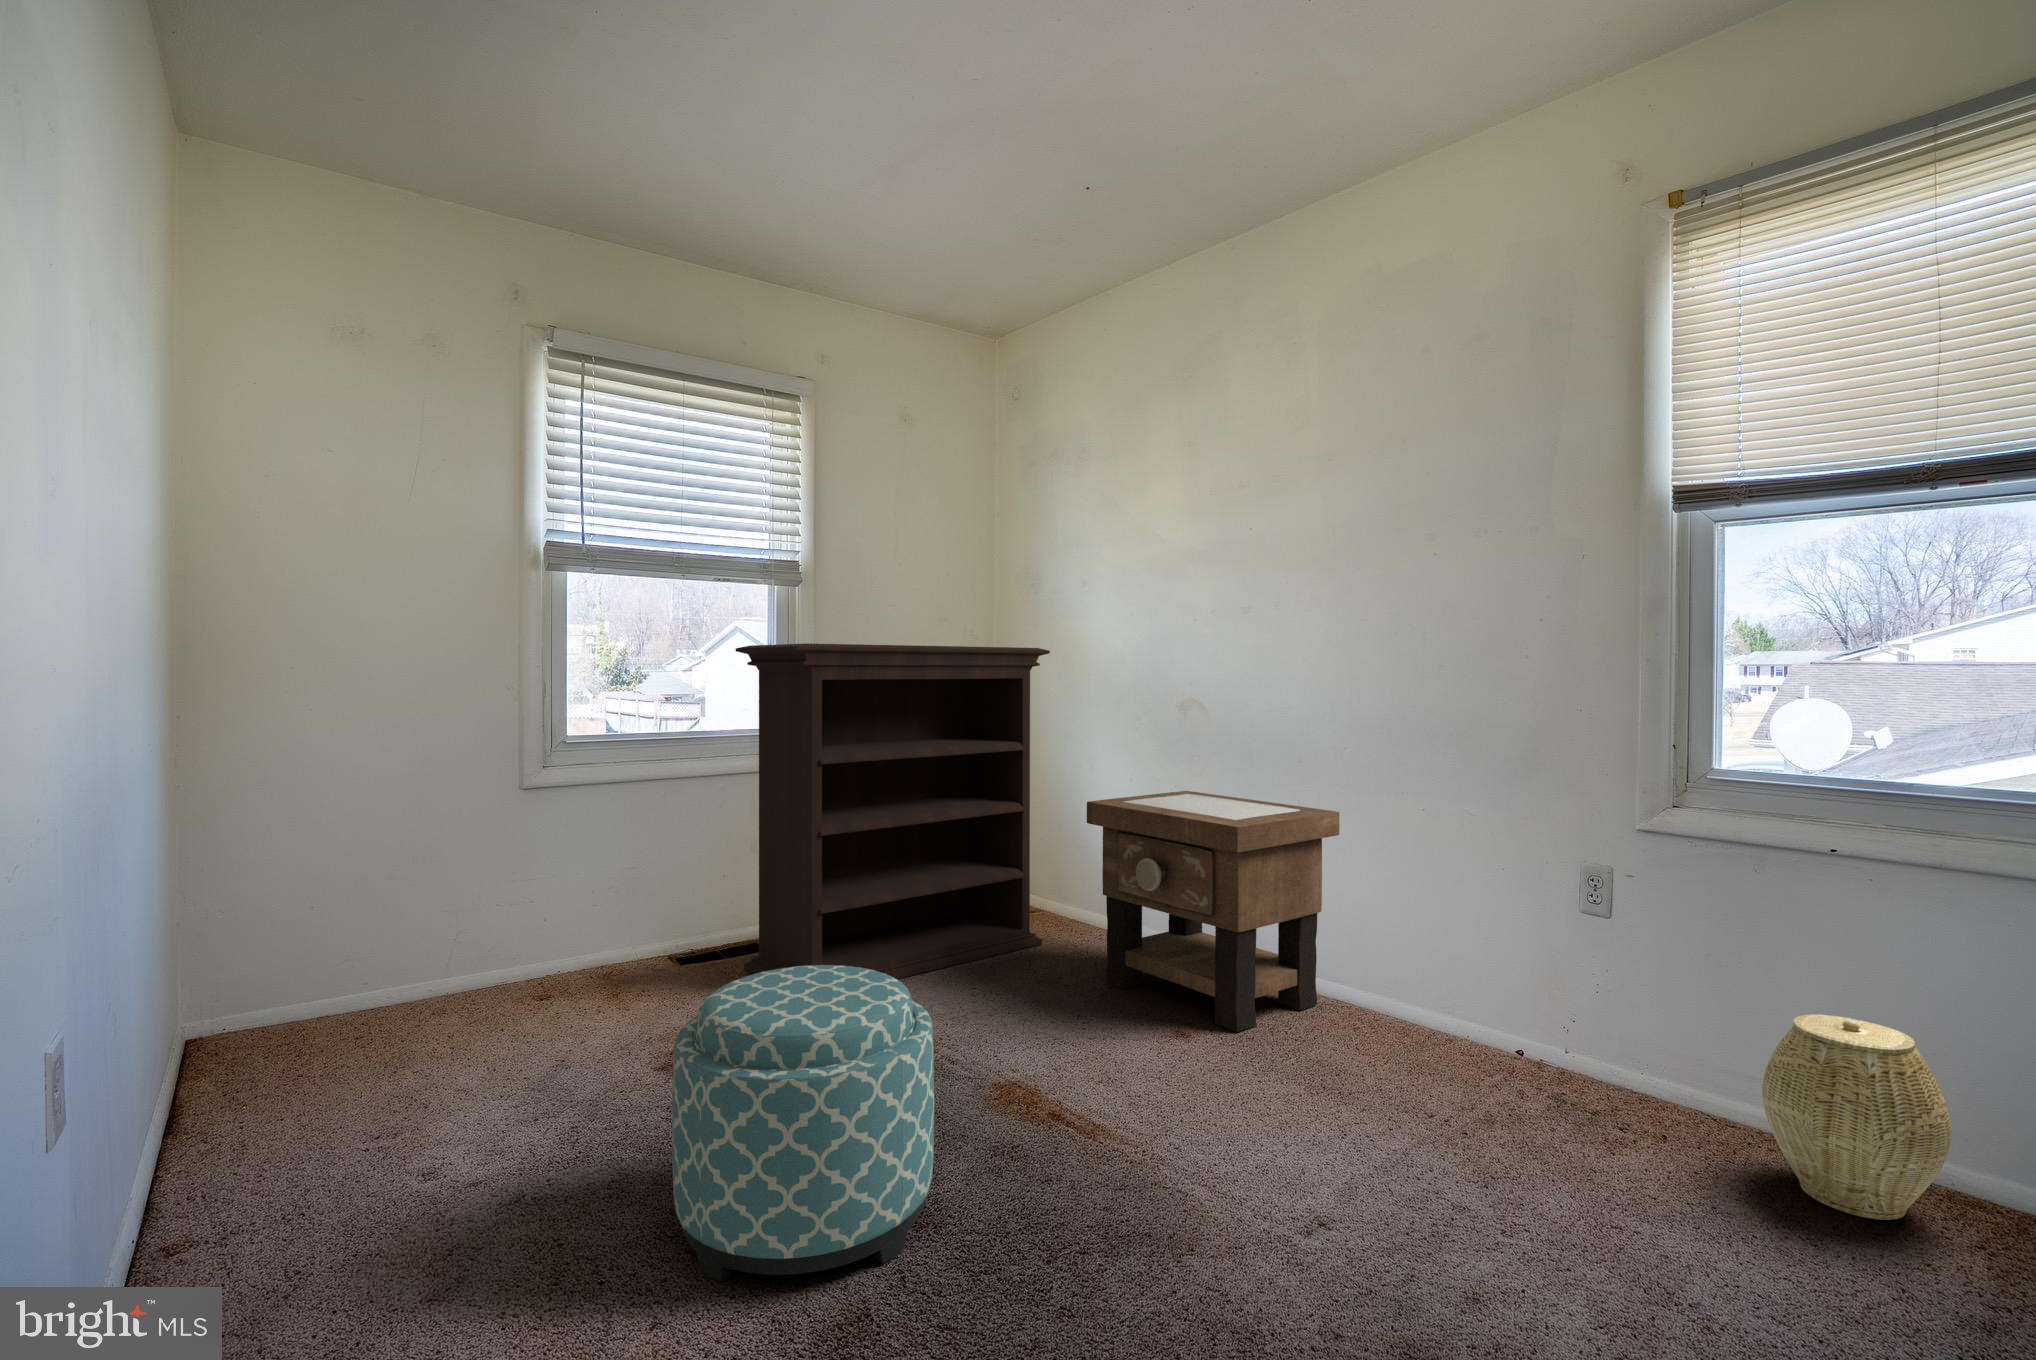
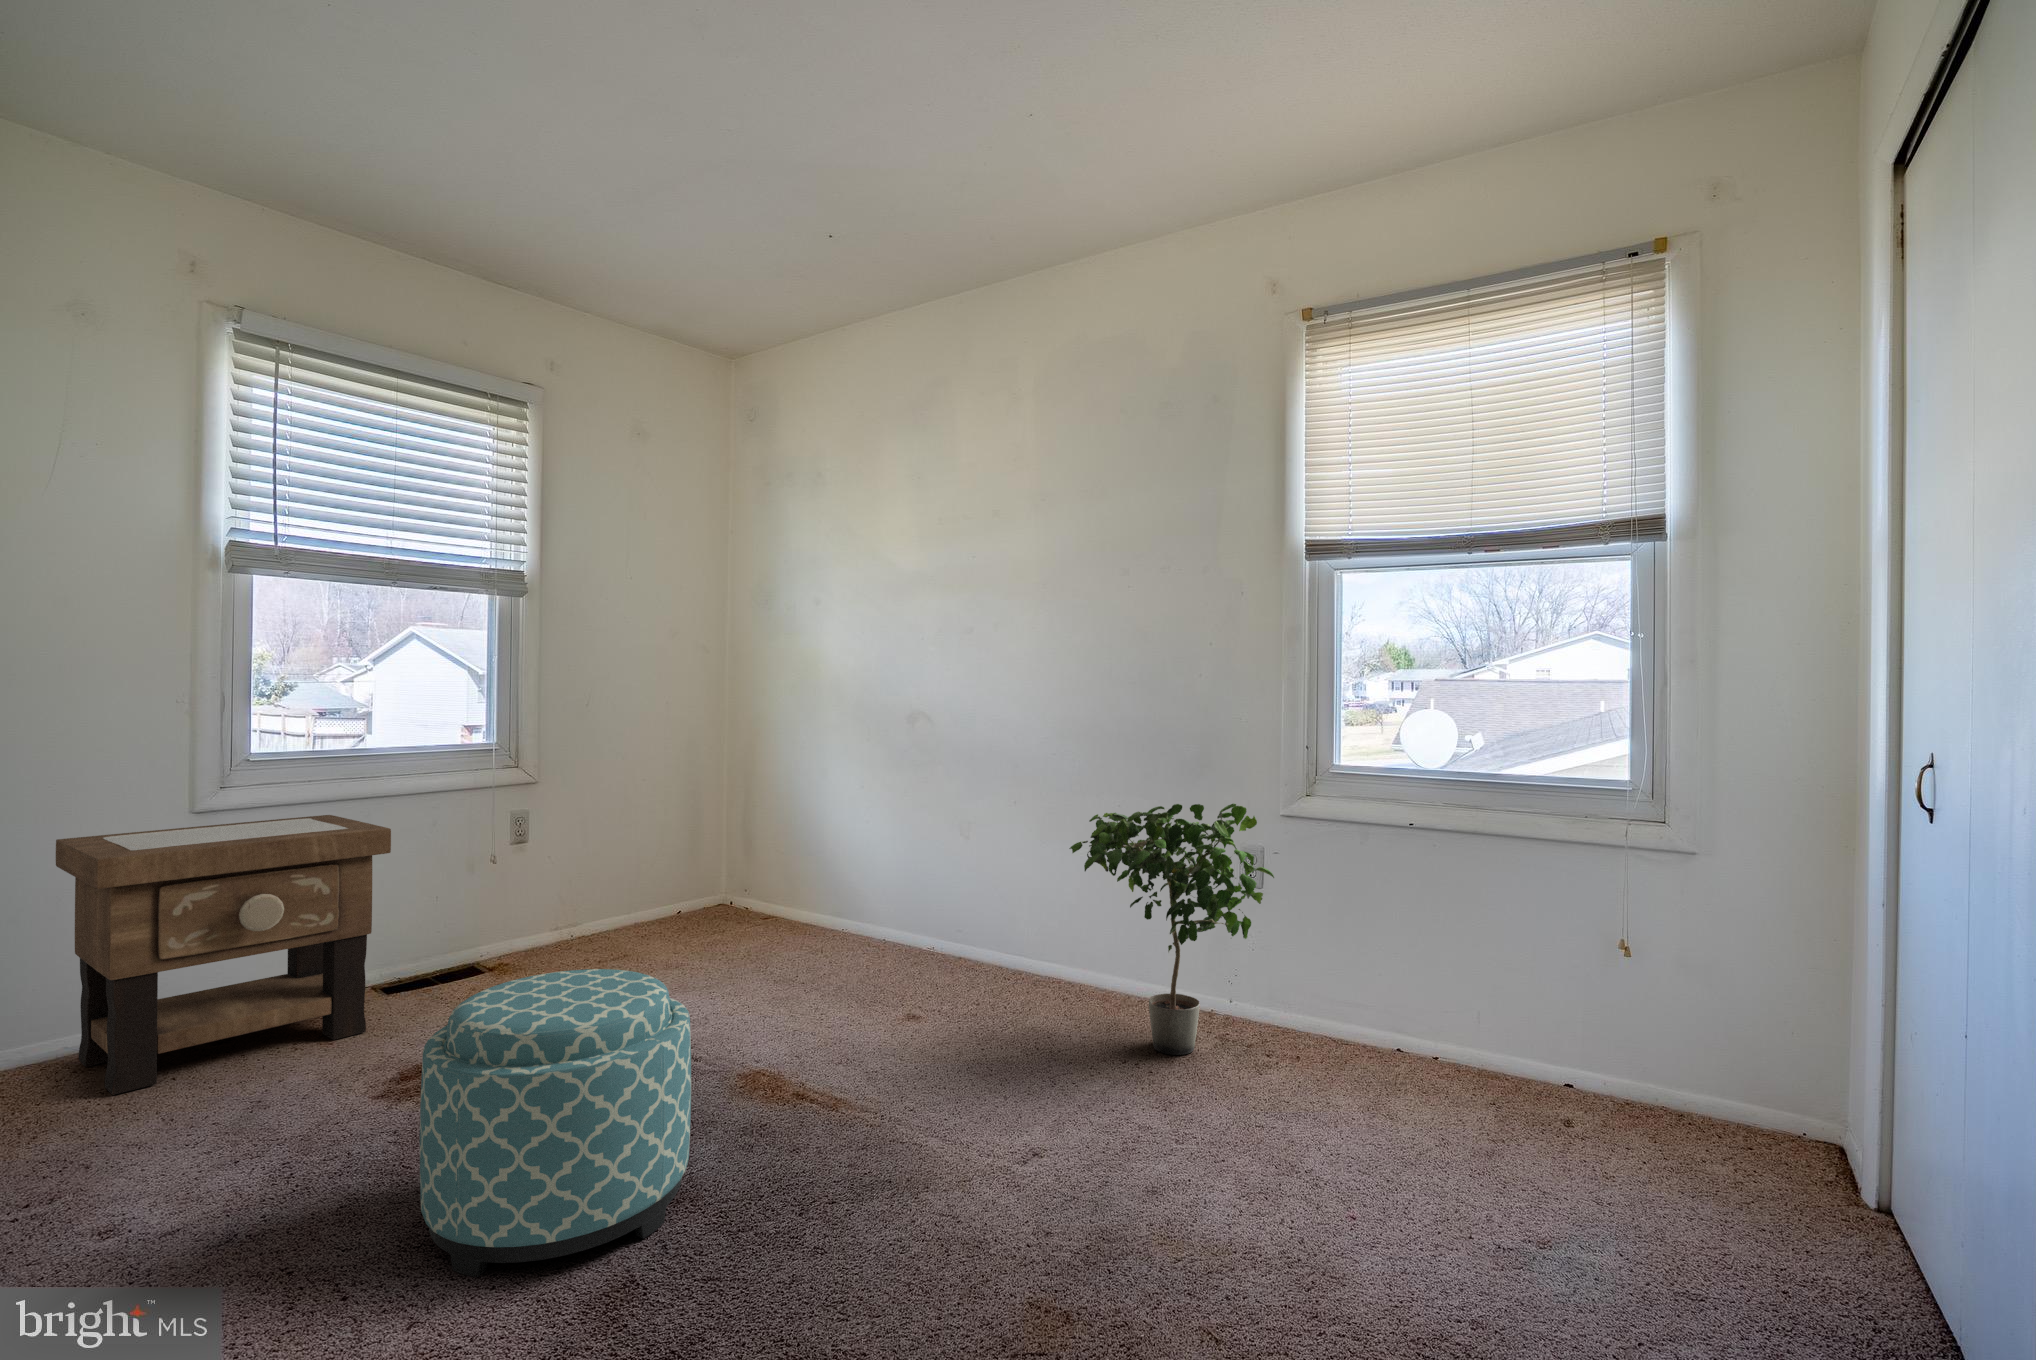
bookshelf: present [736,643,1050,979] -> none [456,657,791,1021]
side table: present [1087,791,1340,1032] -> present [56,815,391,1095]
potted plant: none [1358,813,1629,1114] -> present [1069,803,1274,1055]
woven basket: present [1762,1014,1952,1220] -> none [1363,950,1480,1099]

